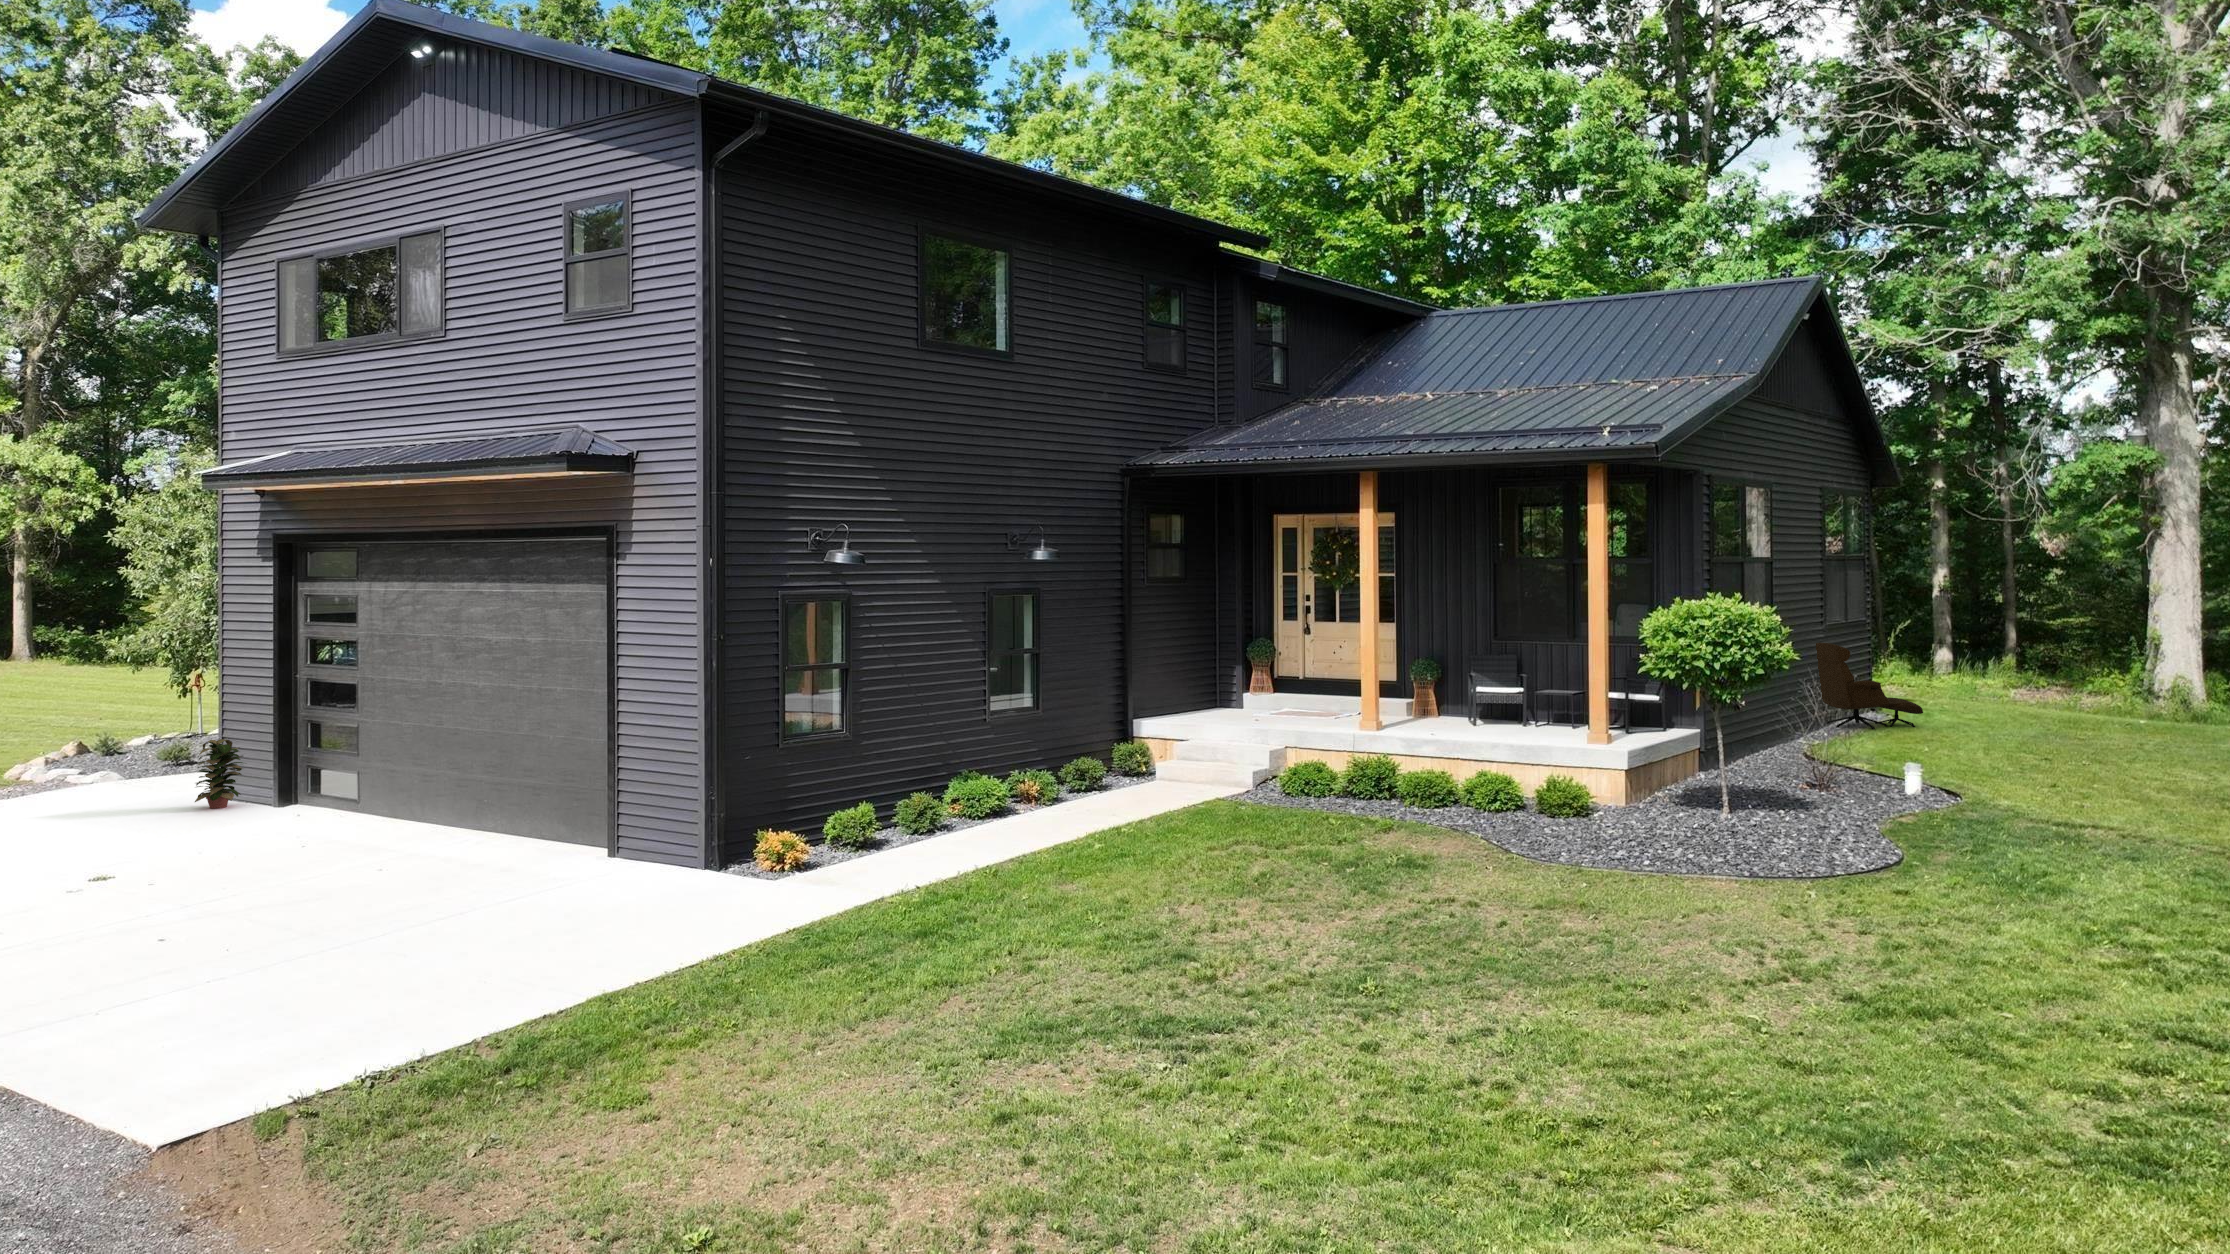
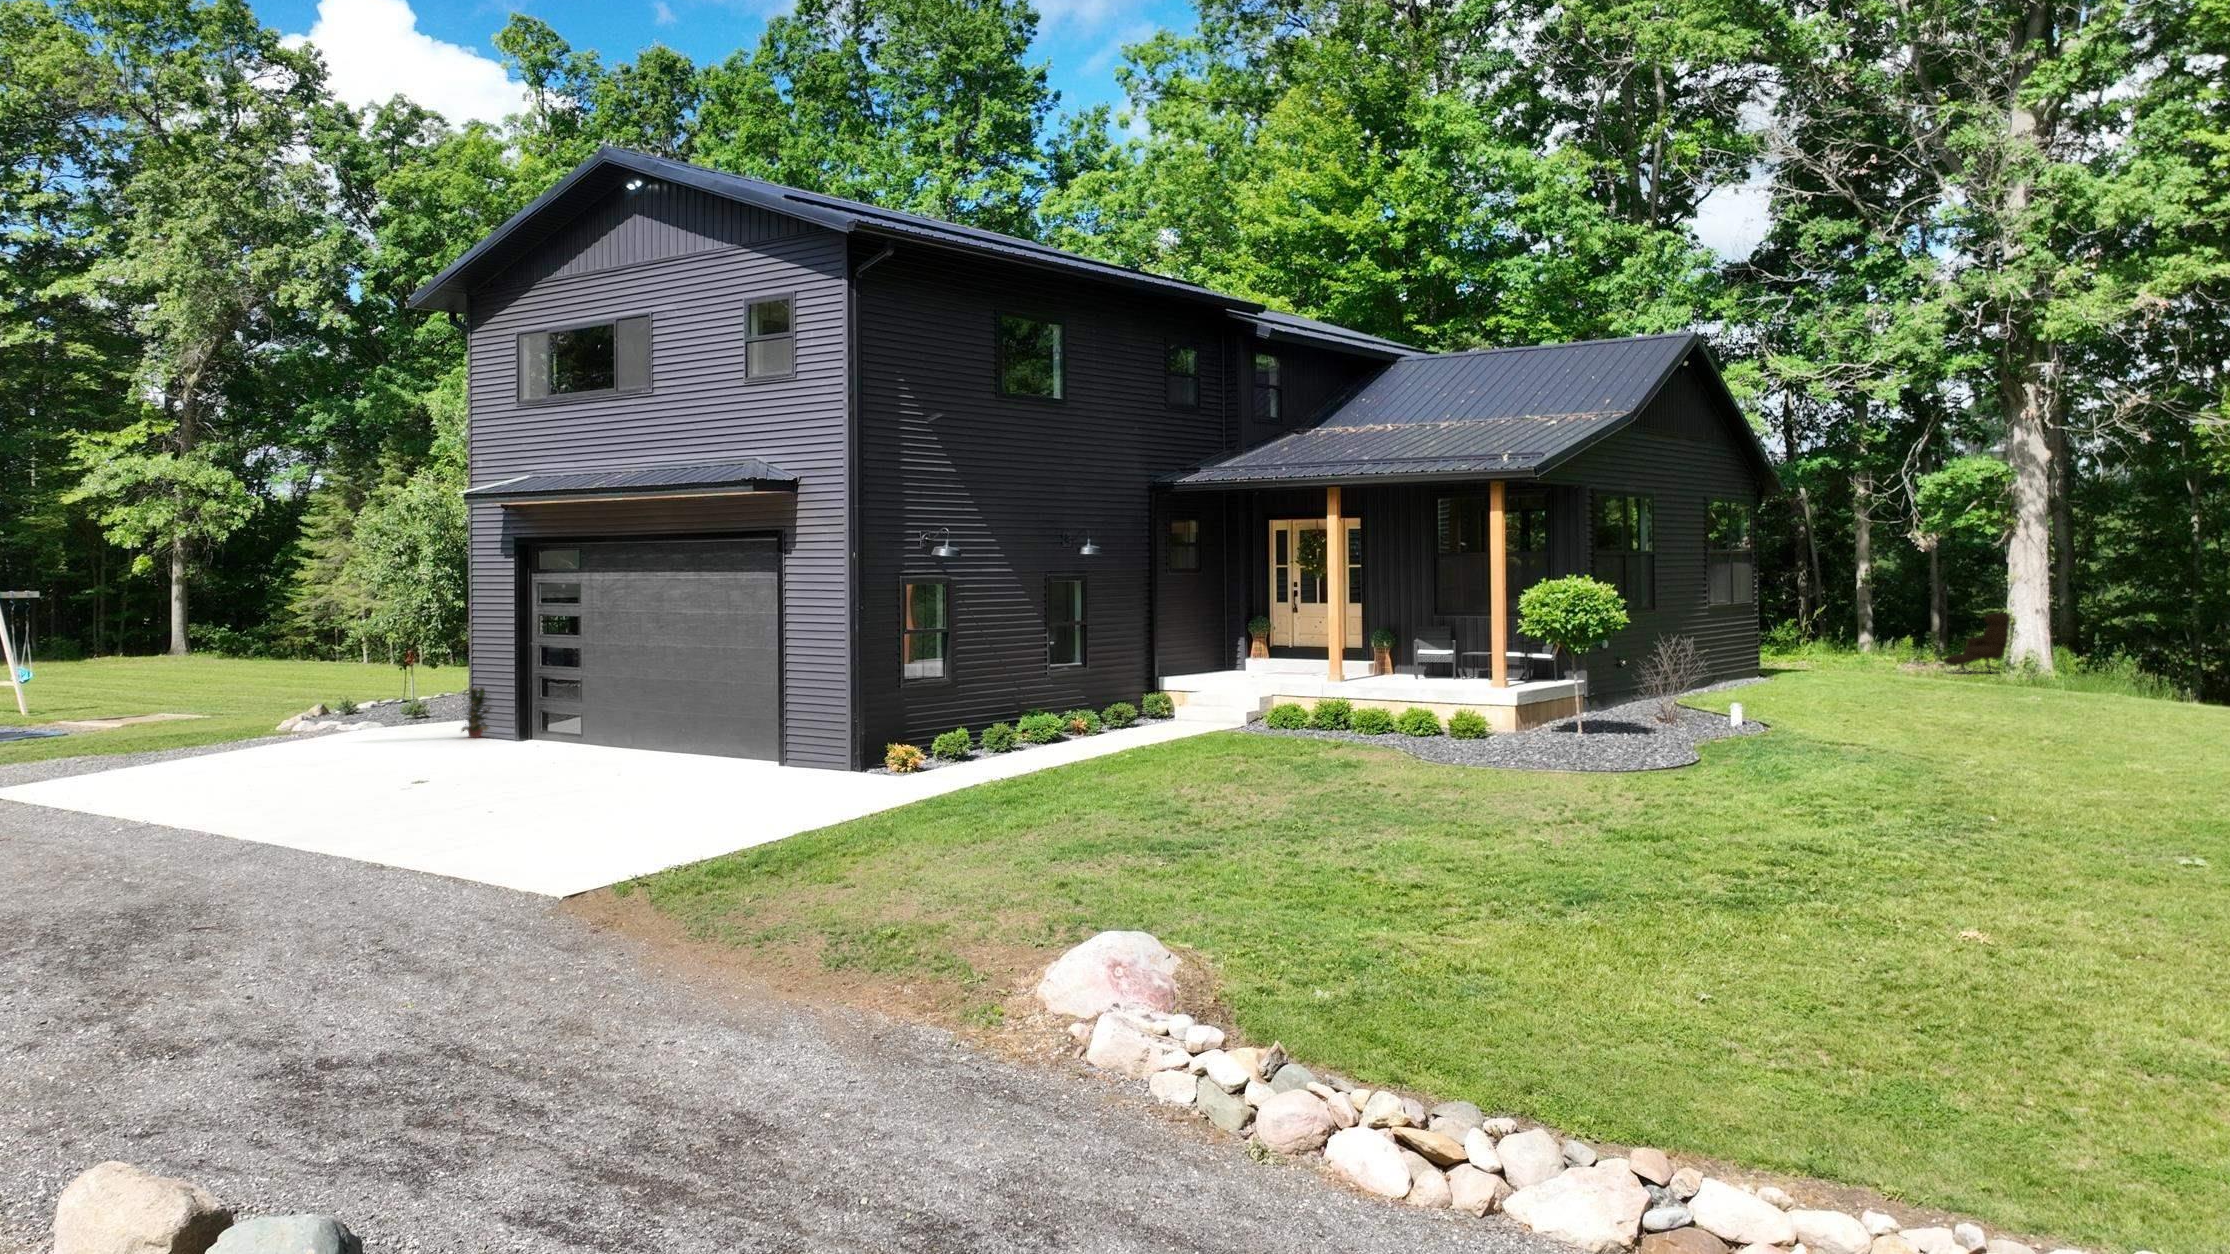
lounge chair: present [1816,643,1923,729] -> present [1944,613,2010,672]

